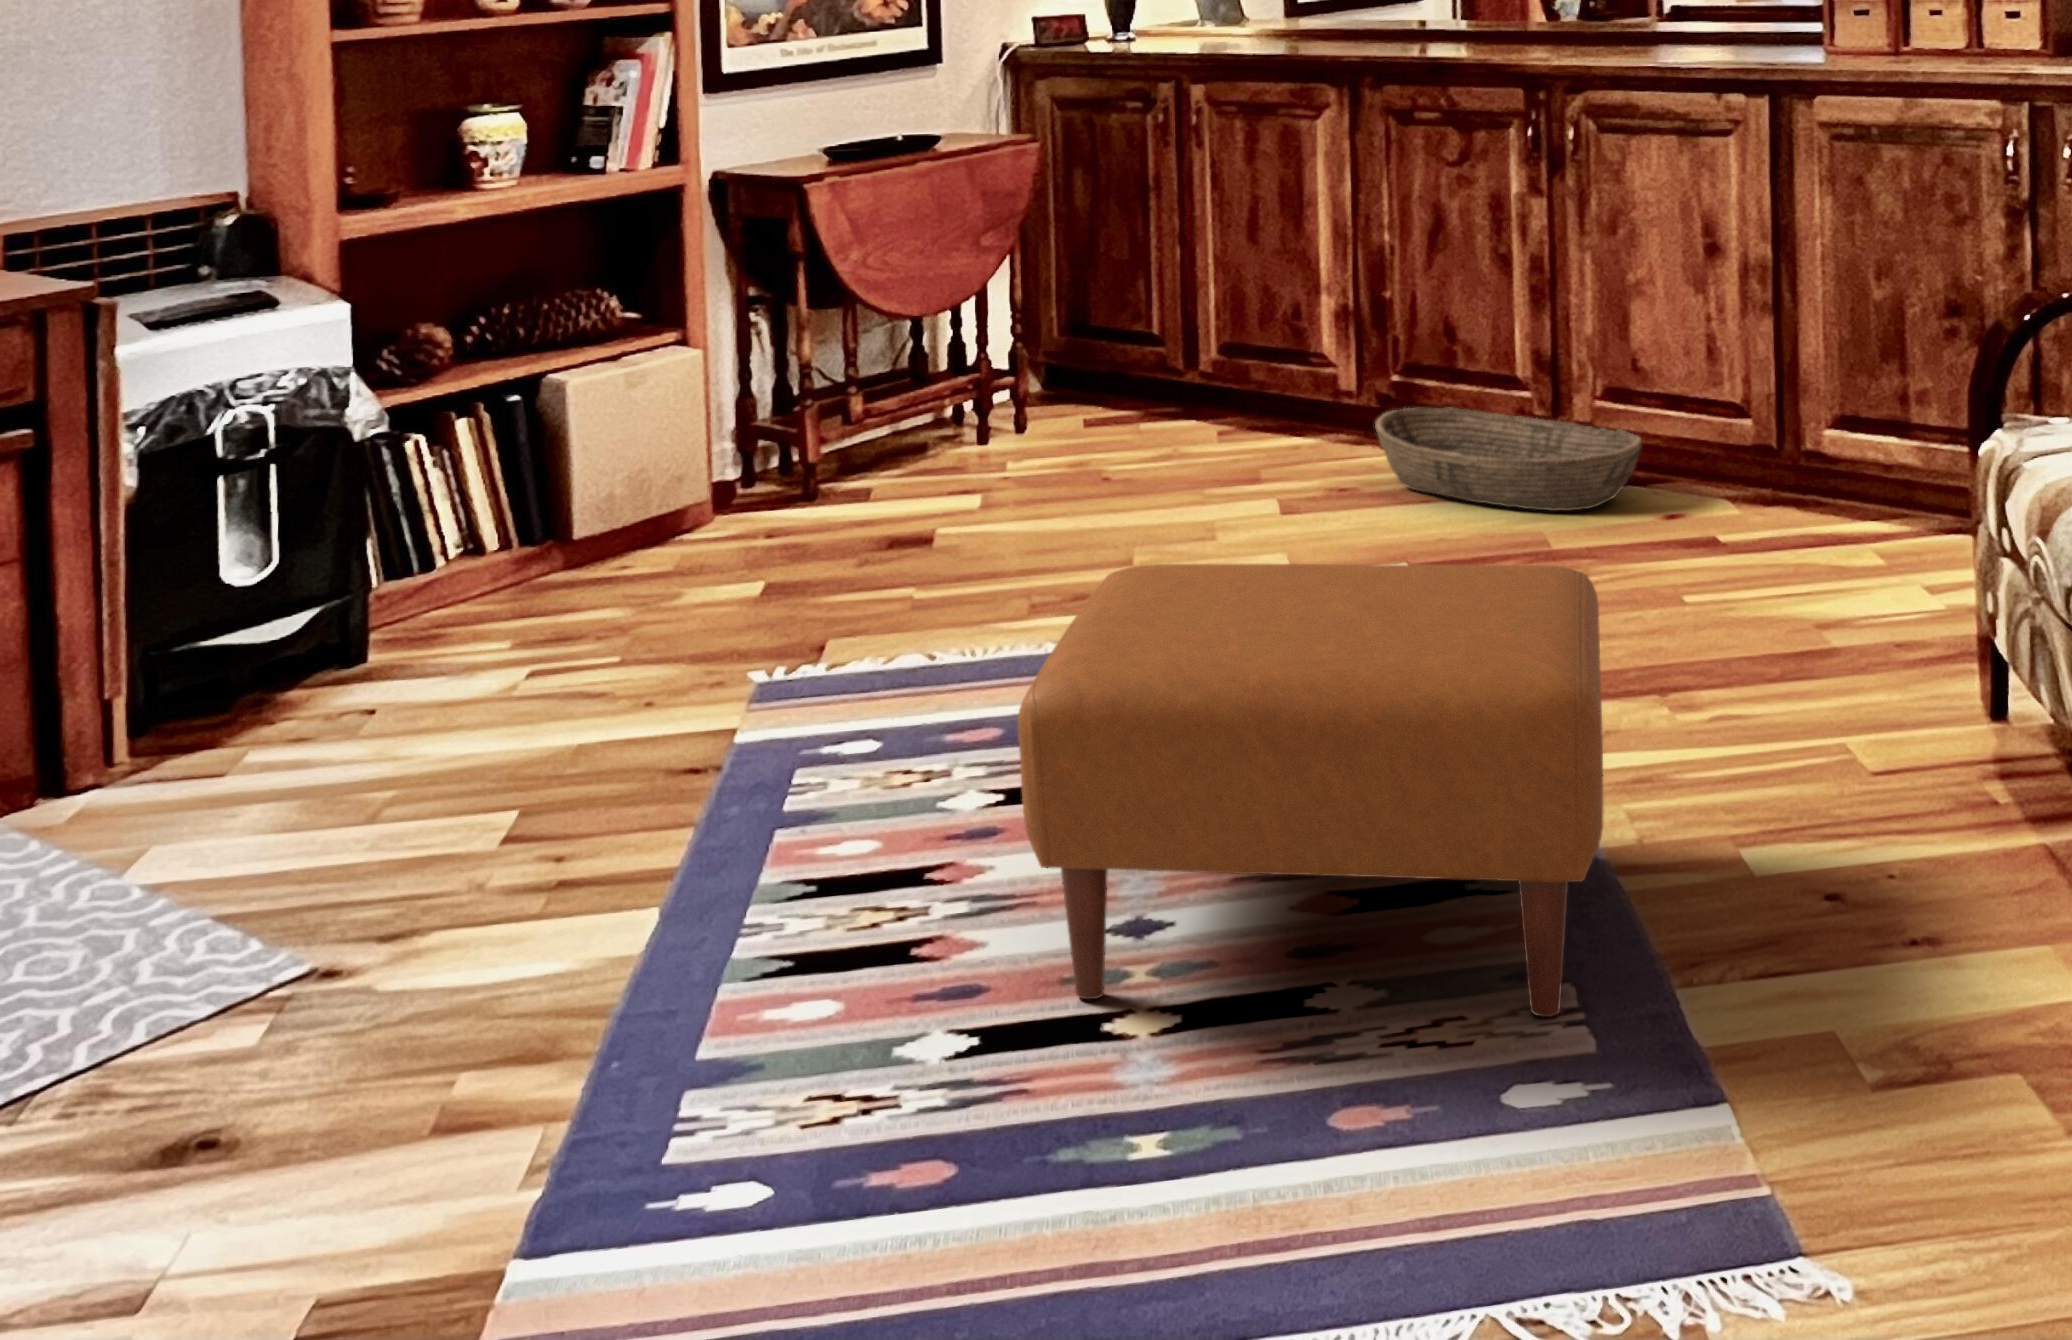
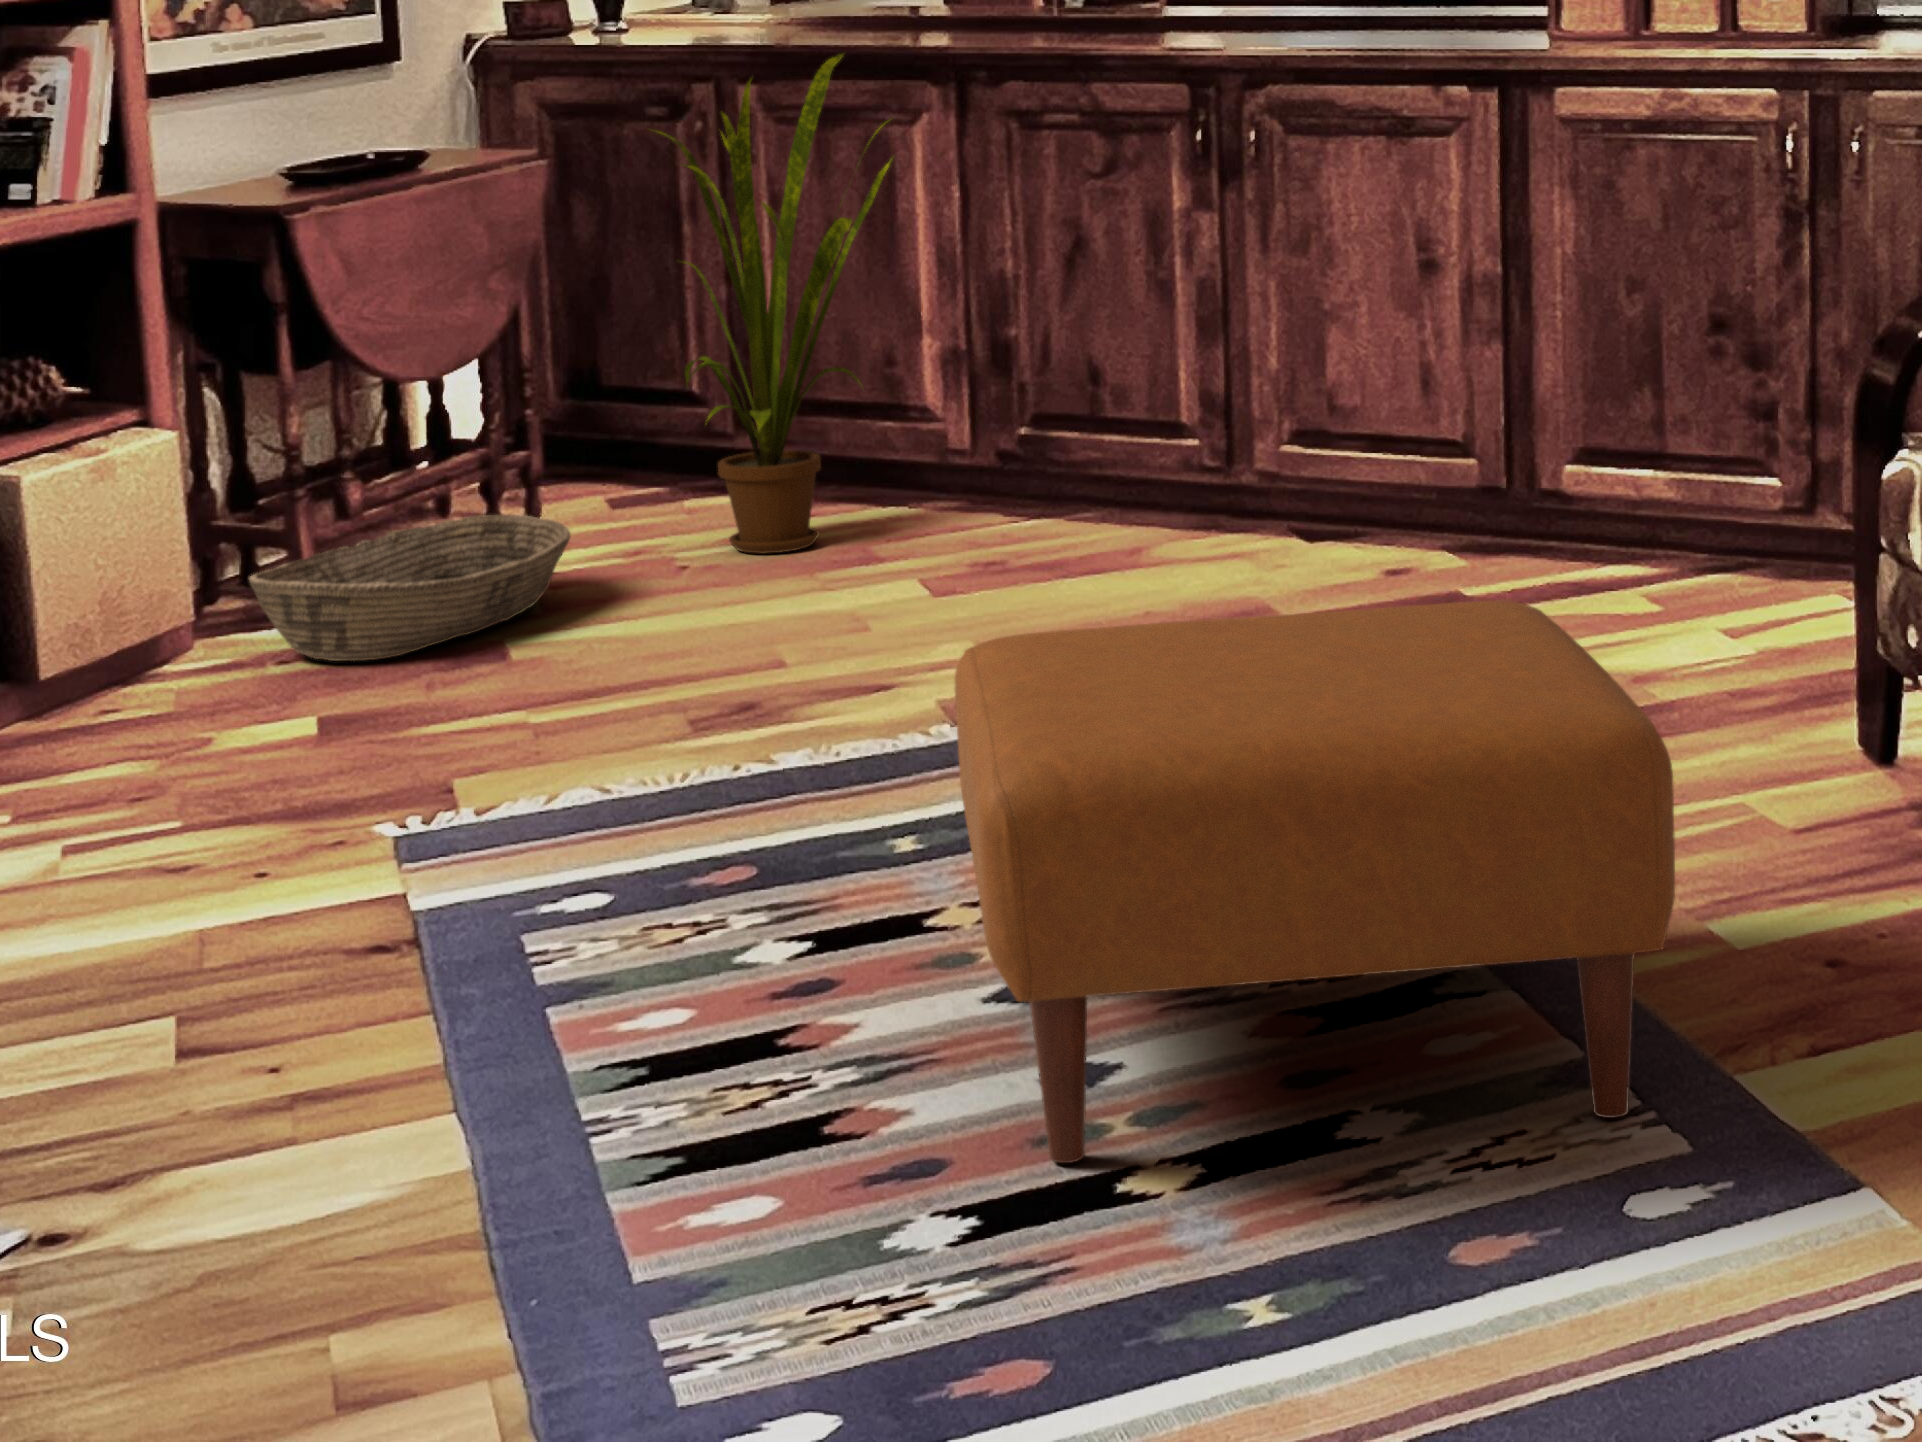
house plant: none [1110,68,1307,466] -> present [653,54,892,554]
basket: present [1375,408,1641,511] -> present [249,515,571,661]

